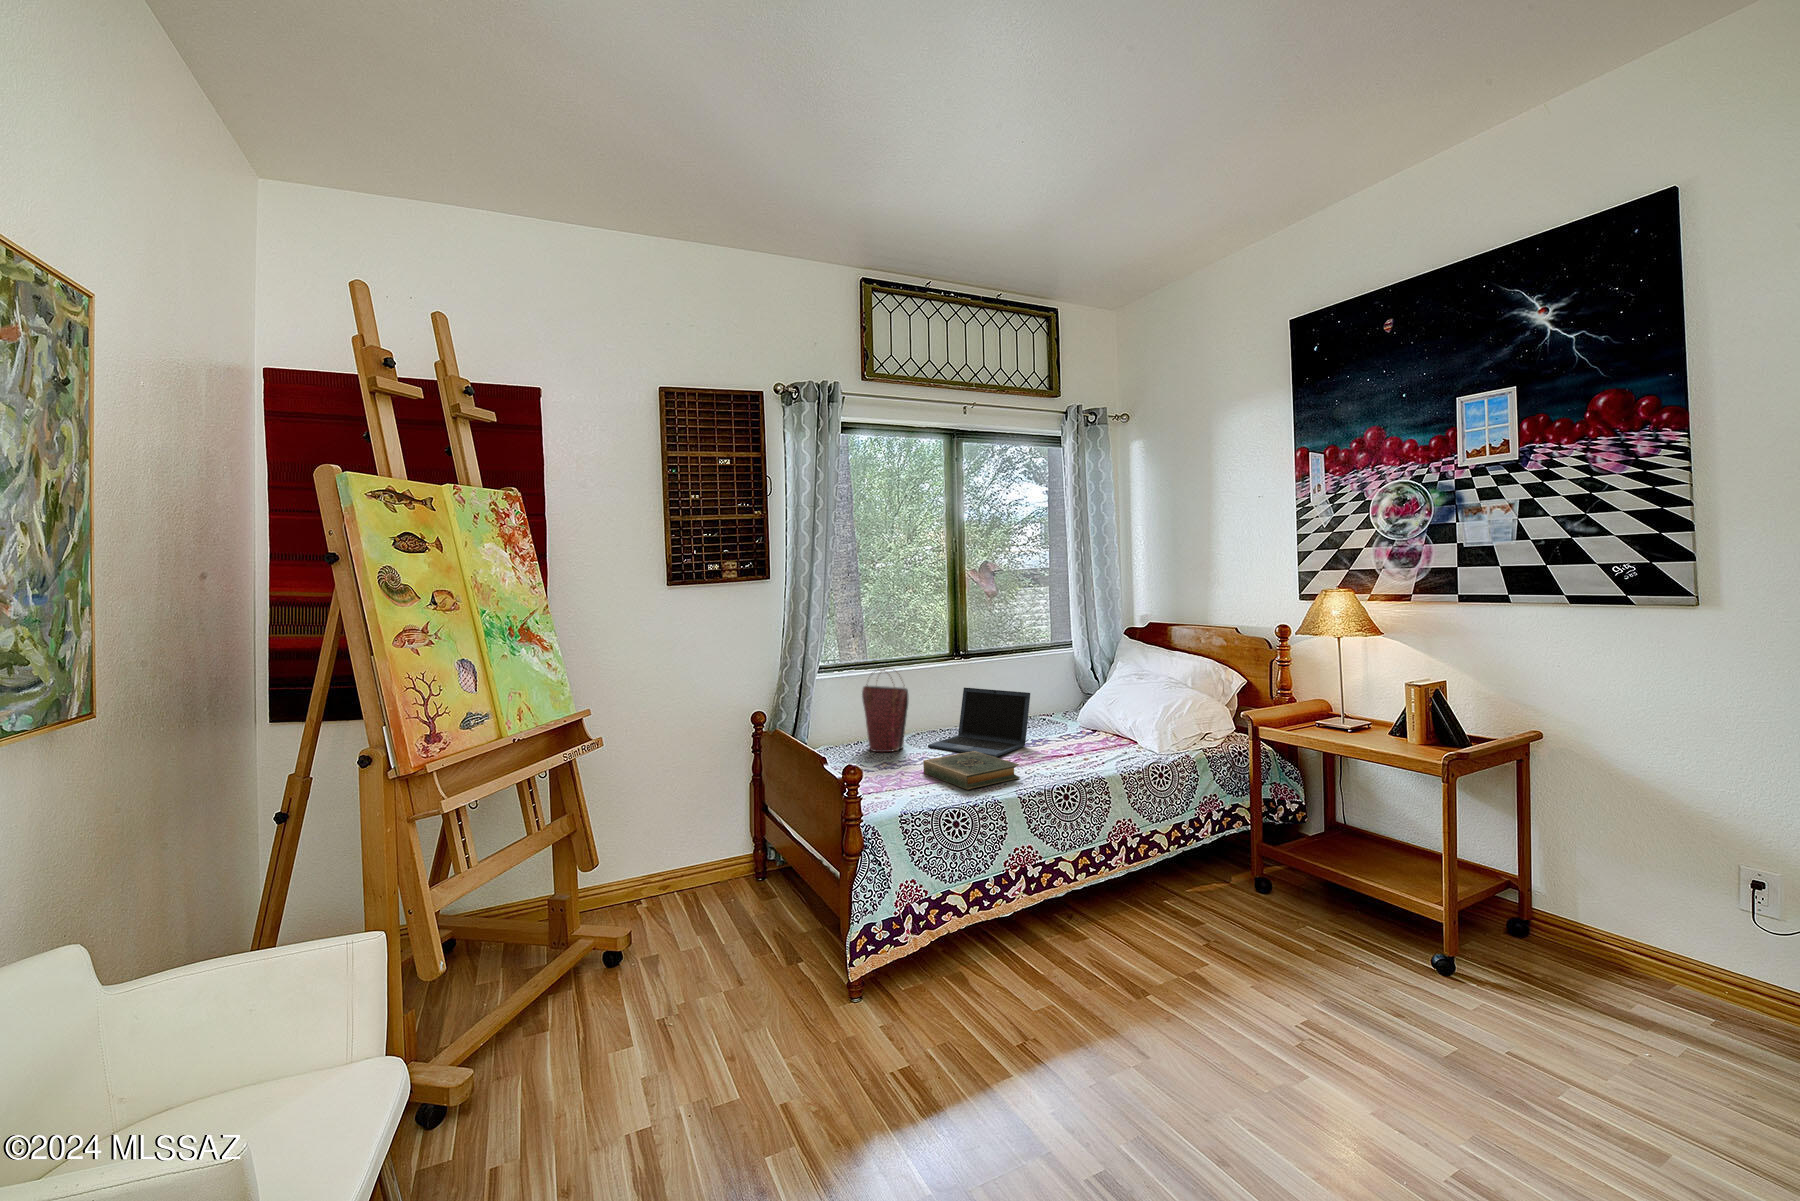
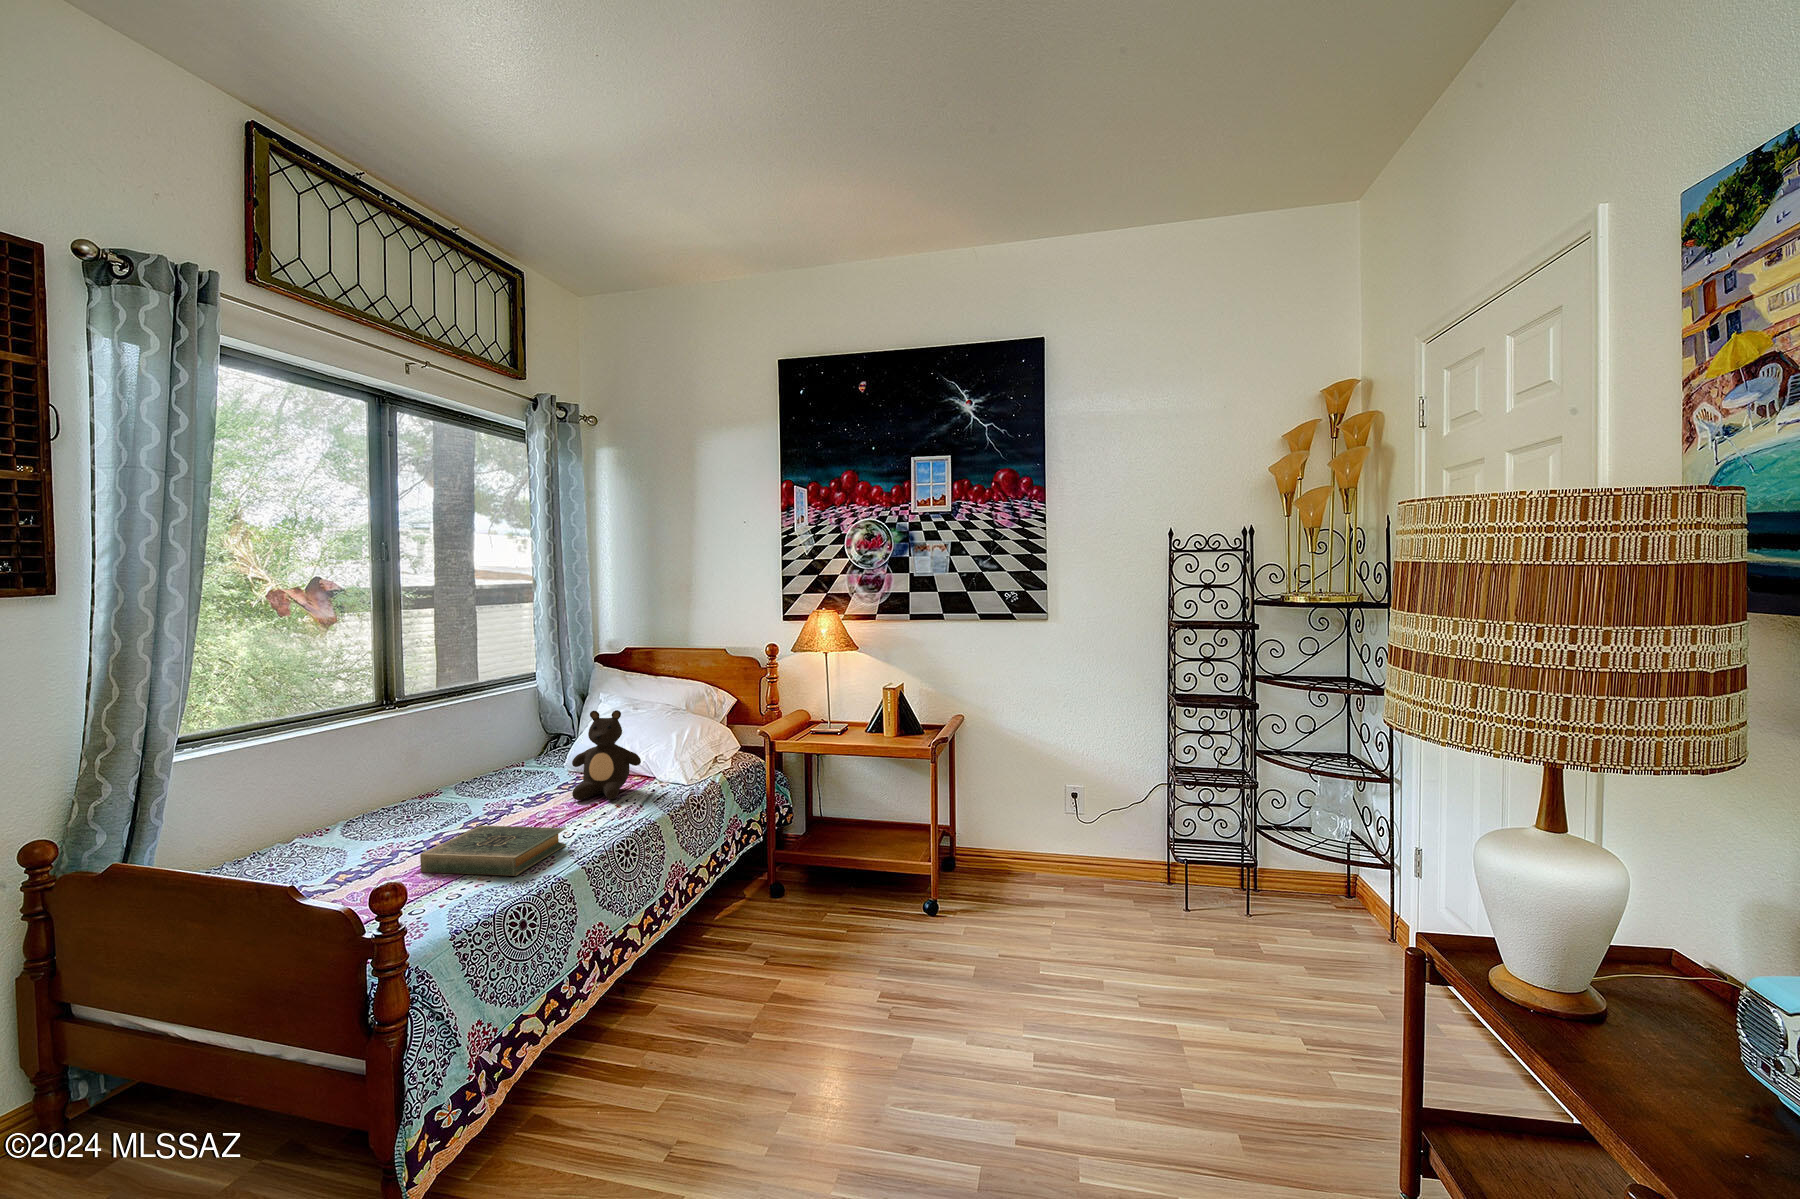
handbag: present [862,669,908,752] -> none [257,730,358,863]
teddy bear: none [1058,676,1117,753] -> present [572,710,641,800]
laptop: present [928,688,1030,757] -> none [383,739,530,836]

